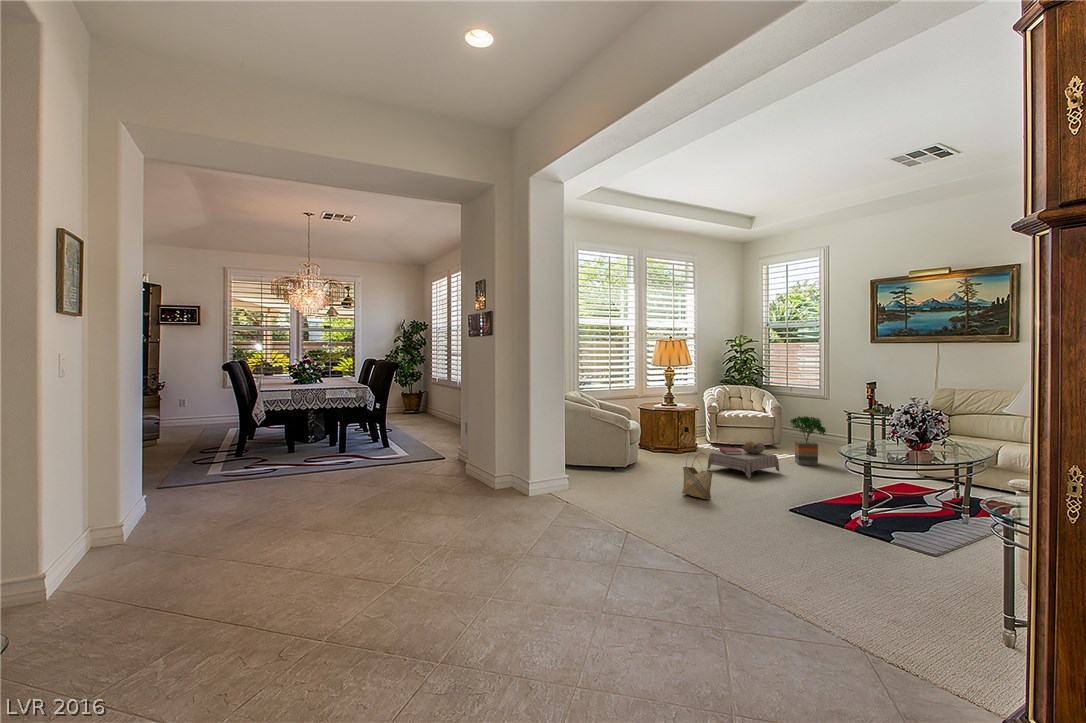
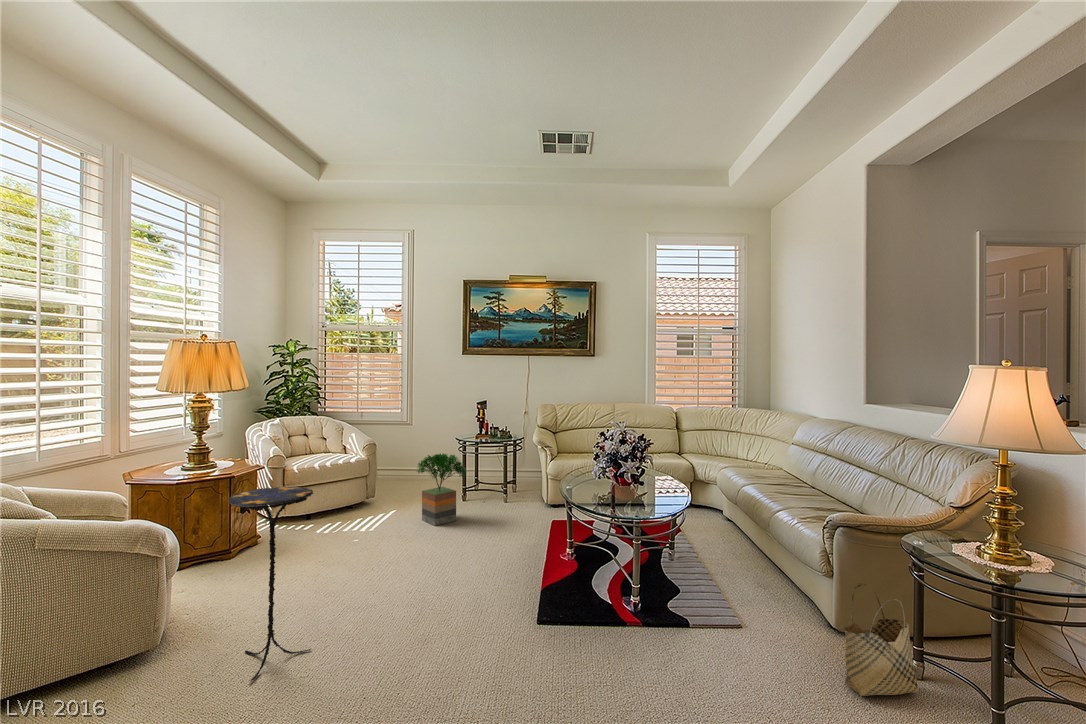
side table: none [647,407,680,481] -> present [229,487,313,681]
ottoman: present [707,441,779,478] -> none [330,512,438,587]
woven basket: present [682,453,713,499] -> present [844,584,918,696]

